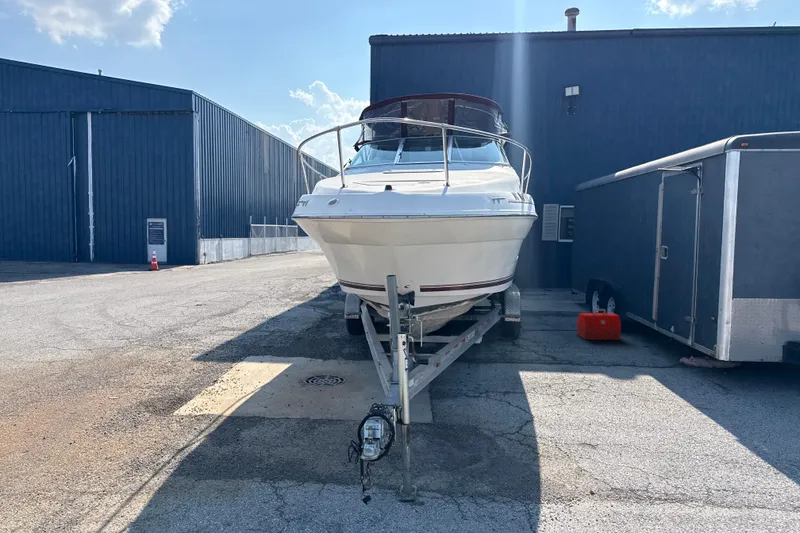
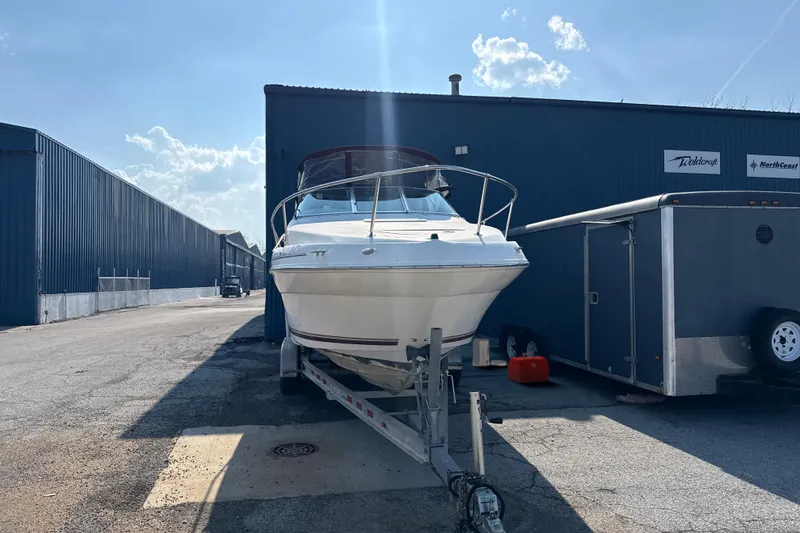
trash can: none [551,292,588,321] -> present [473,338,506,366]

